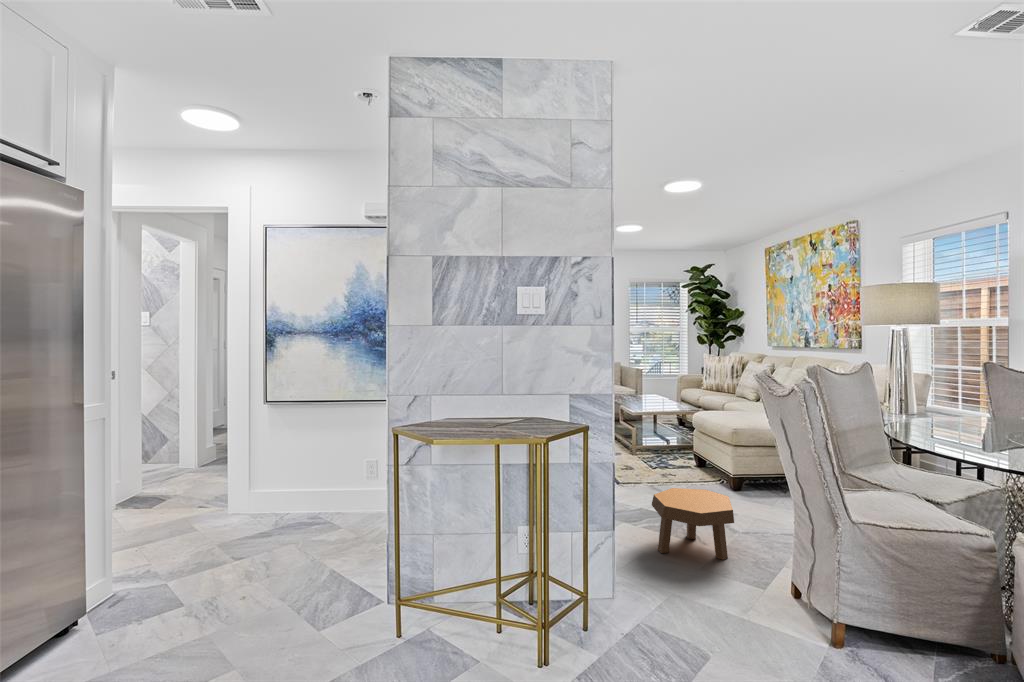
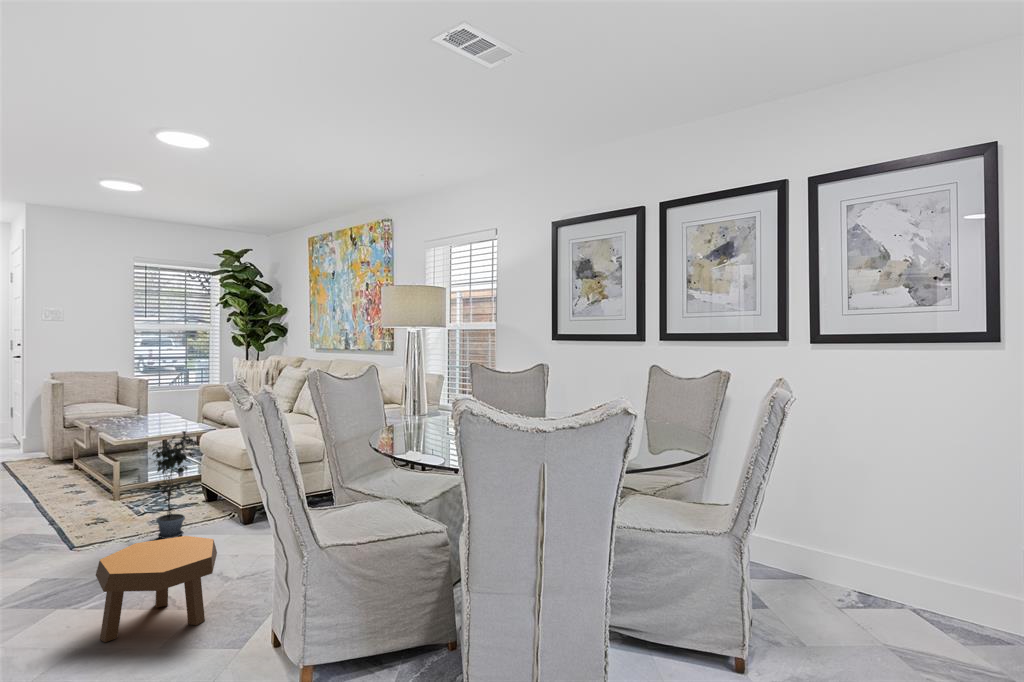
potted plant: none [663,410,699,490] -> present [152,431,198,539]

